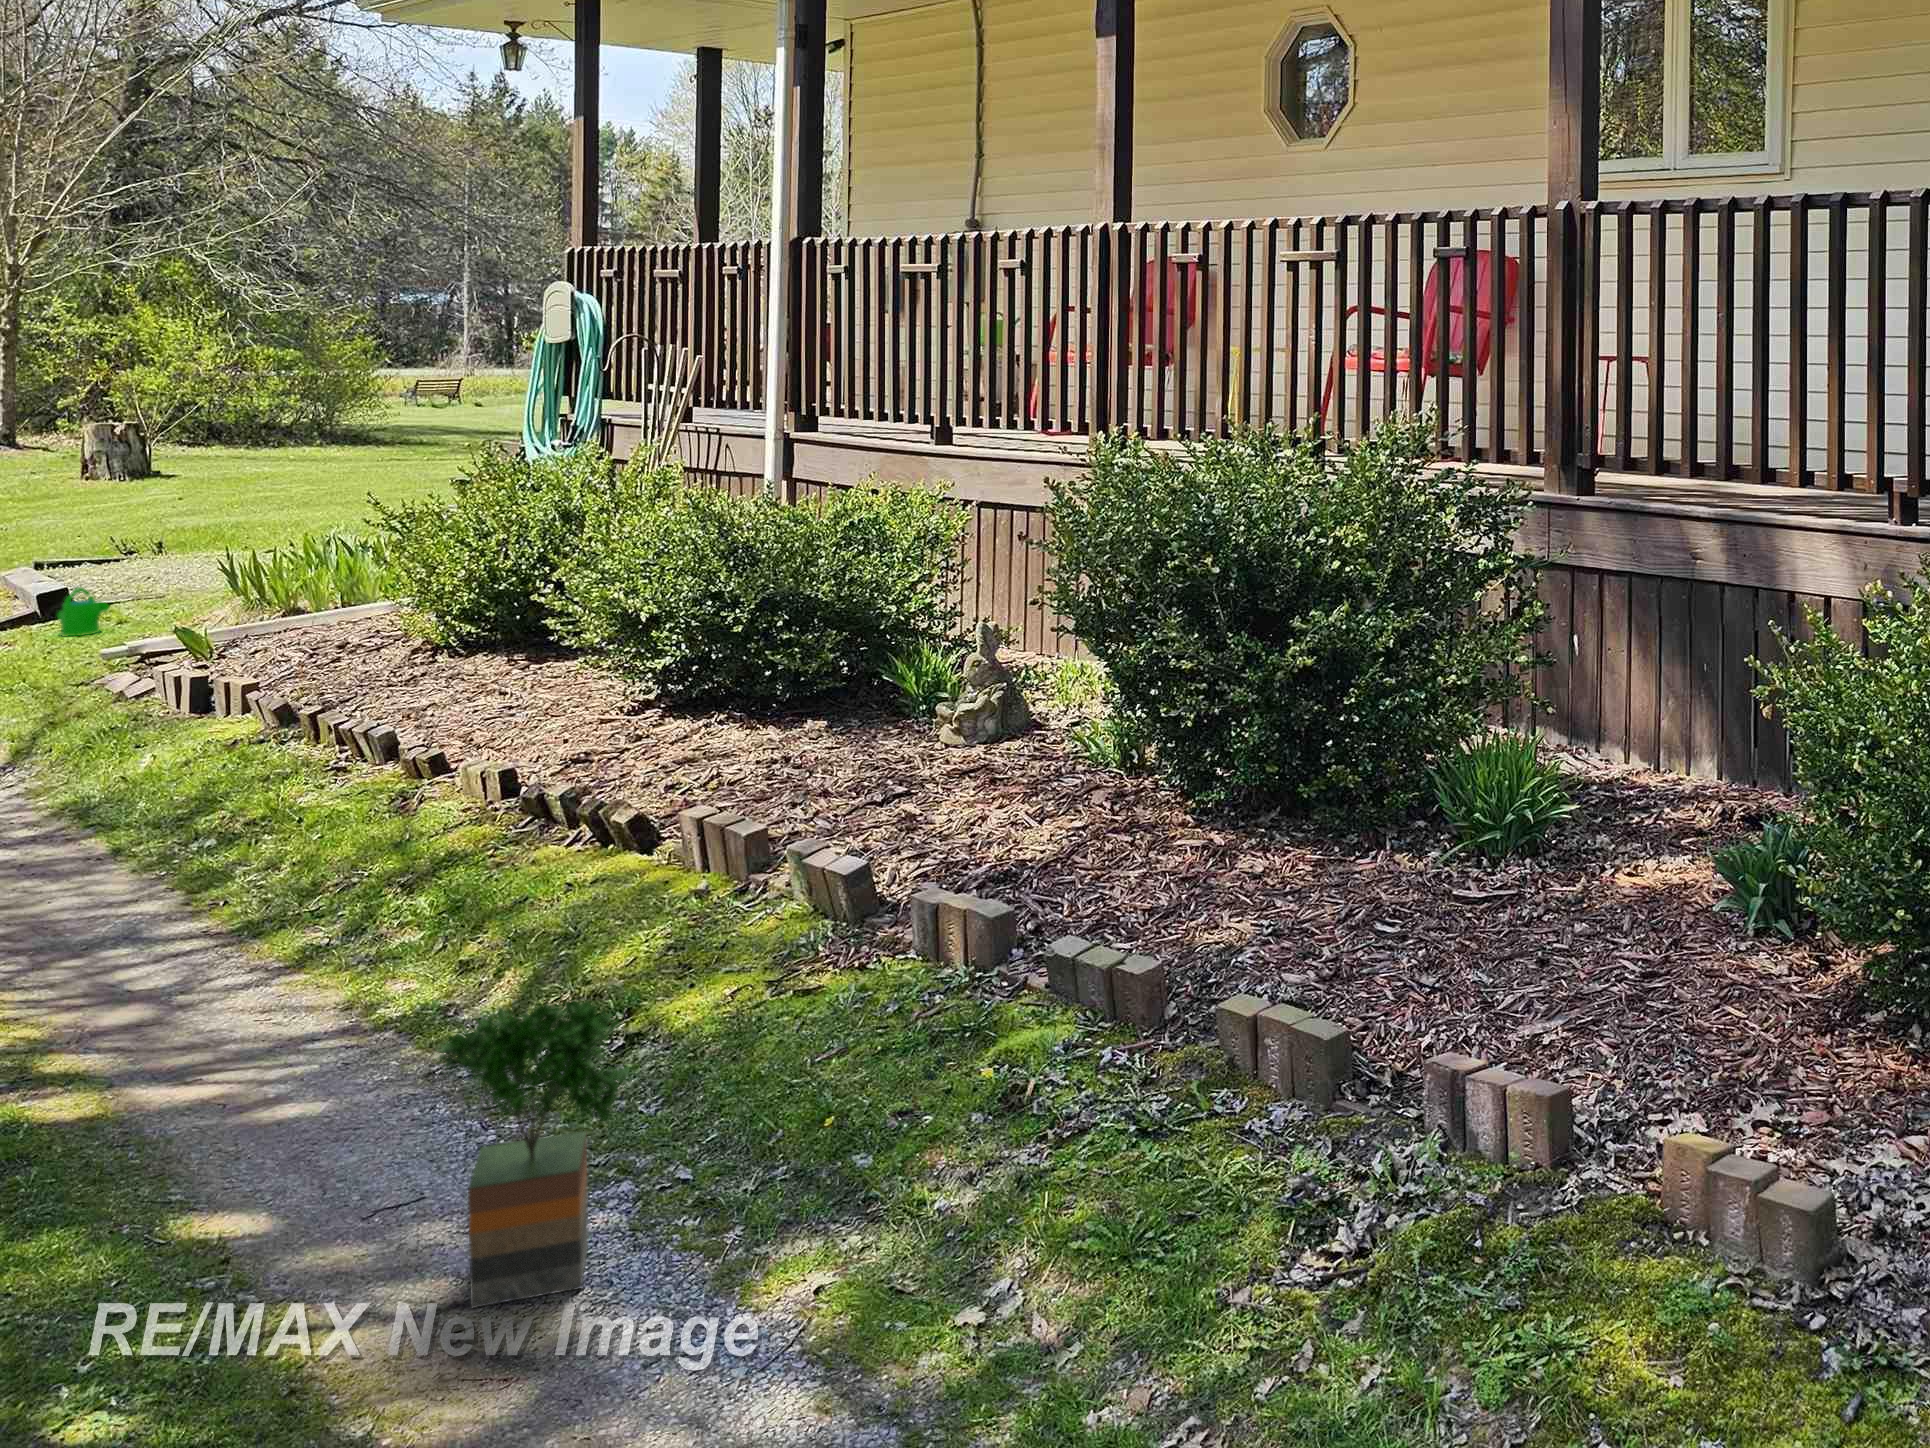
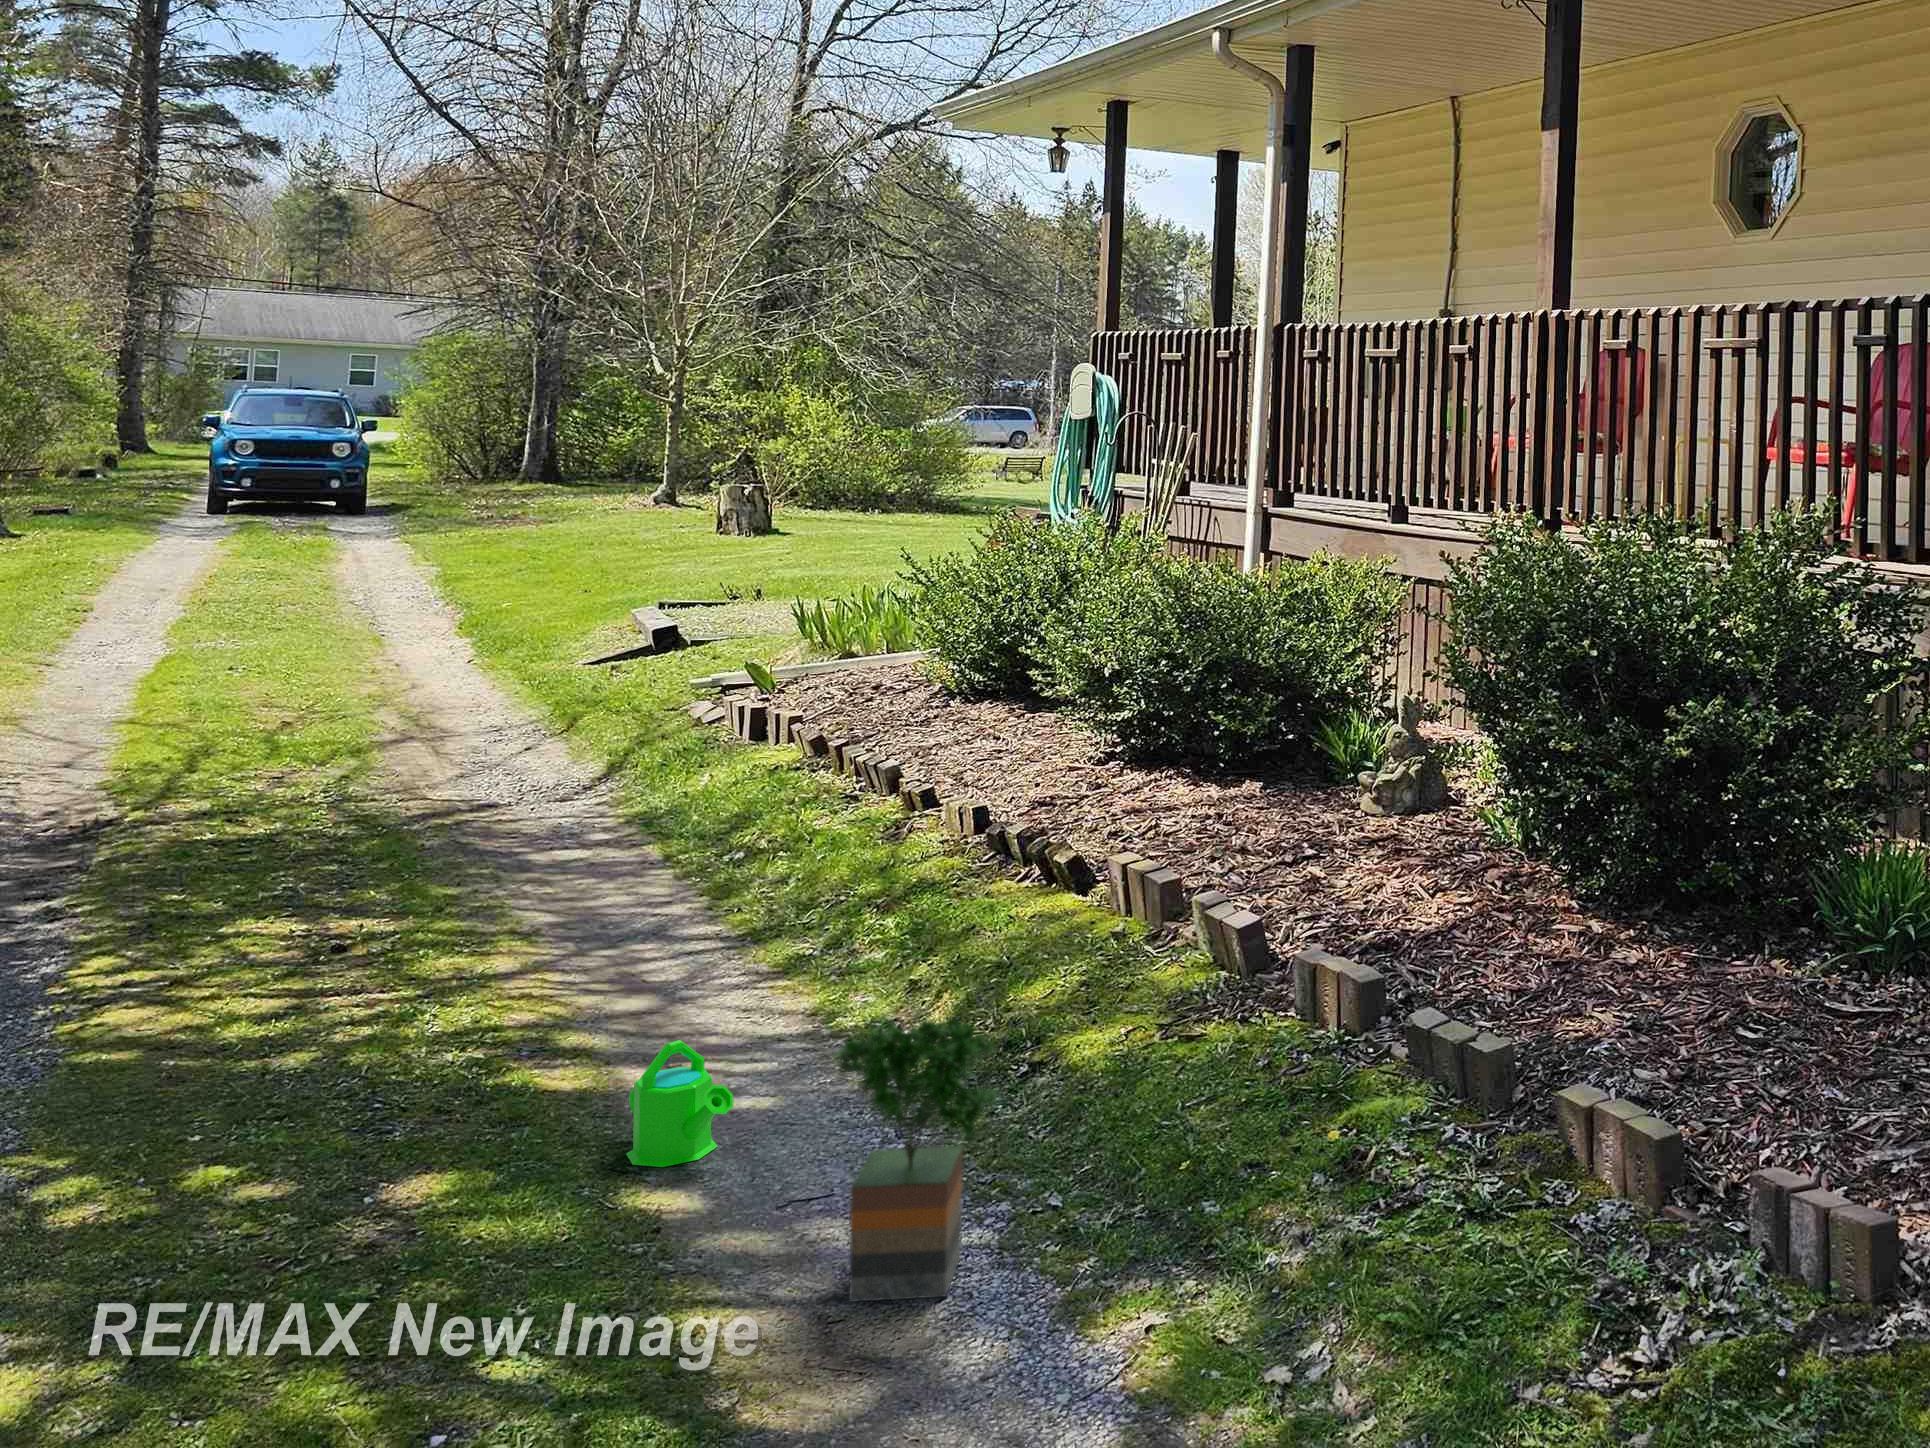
watering can: present [58,587,109,636] -> present [626,1040,733,1167]

